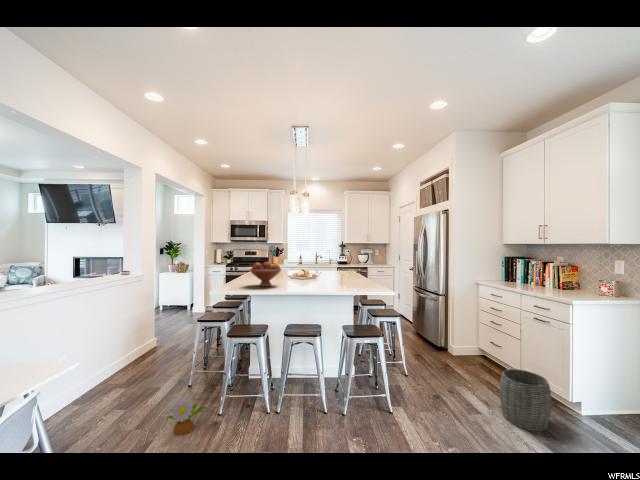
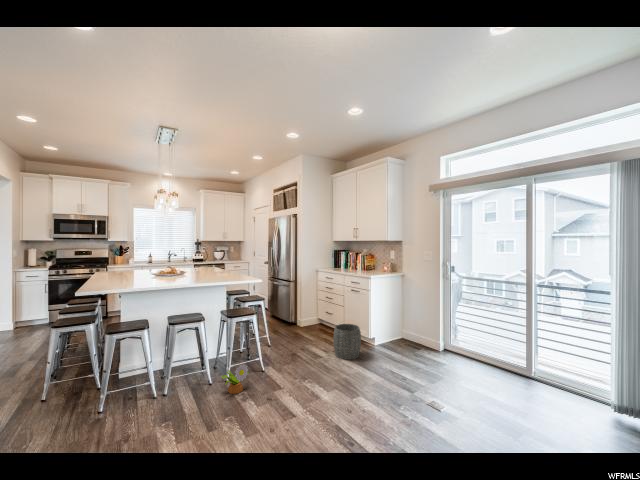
fruit bowl: present [249,262,281,287] -> none [121,259,158,283]
decorative plant: present [164,400,206,436] -> present [222,365,248,394]

